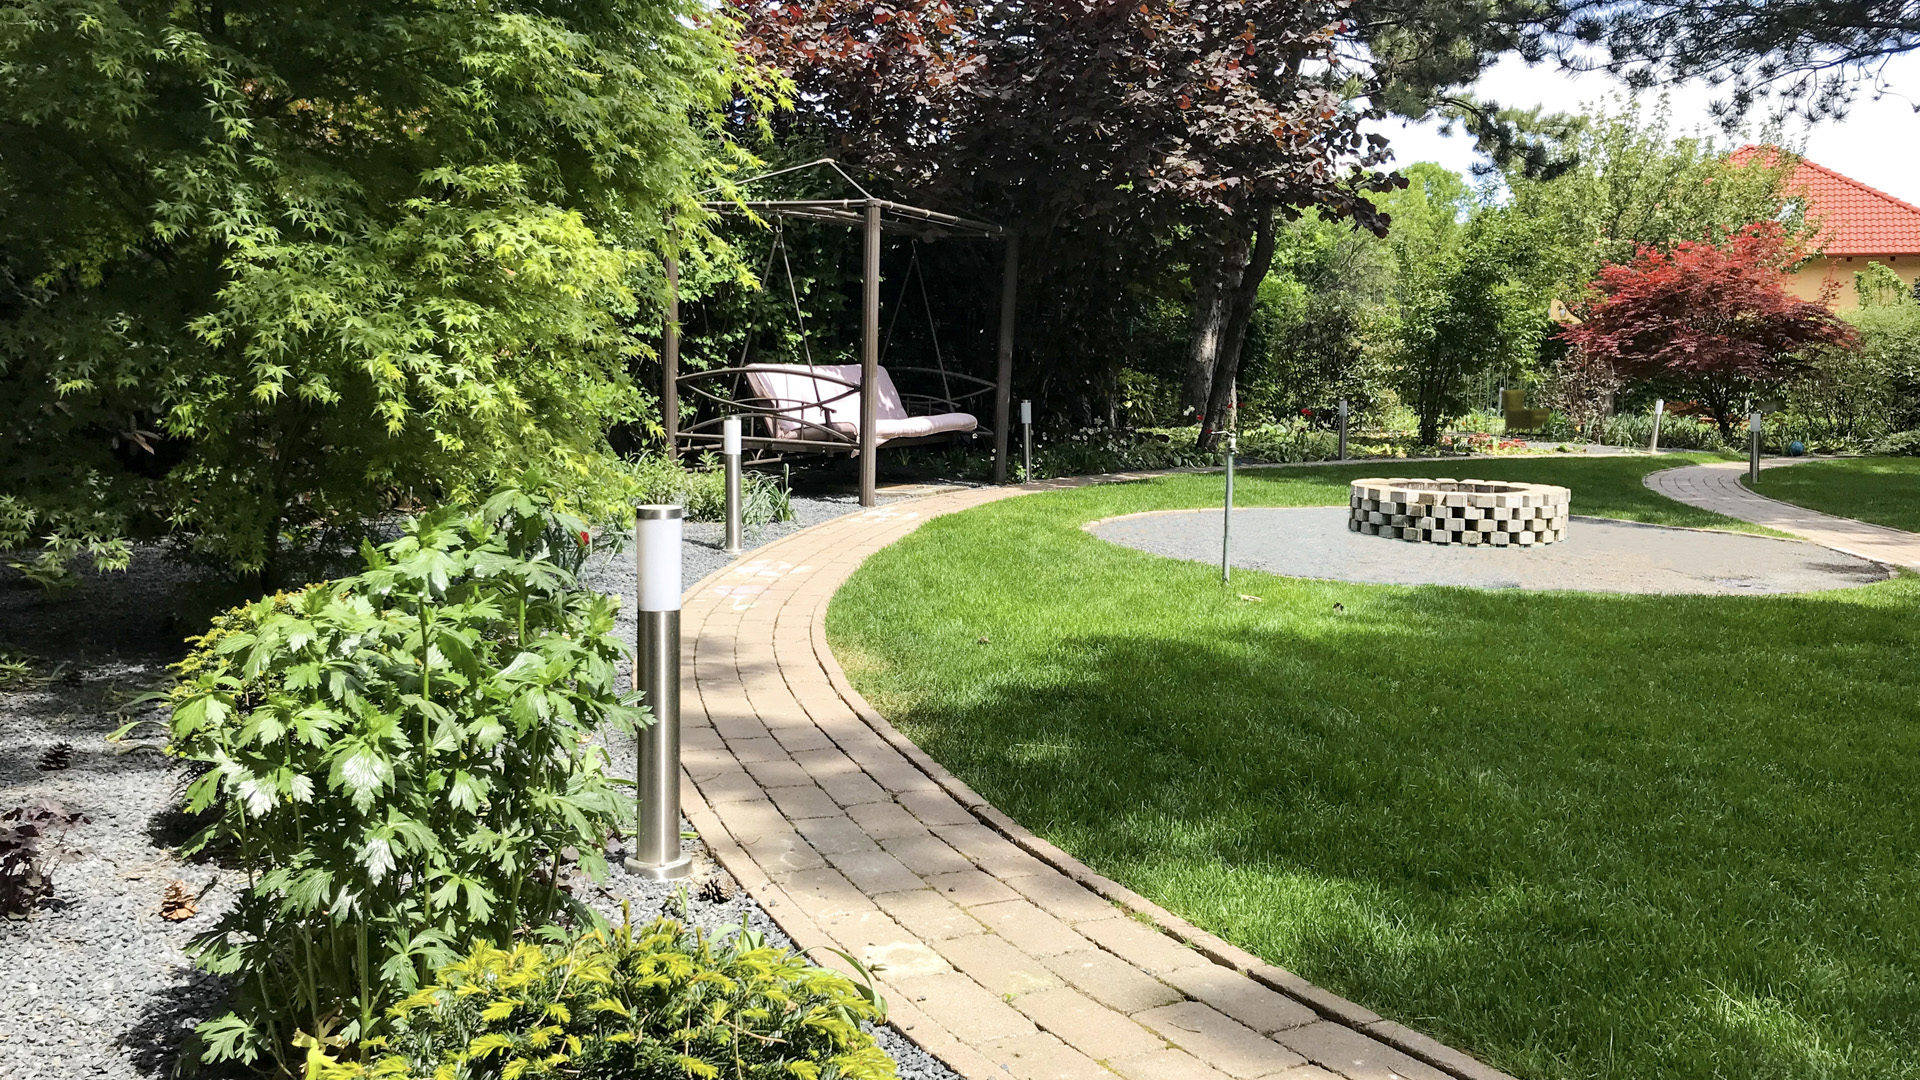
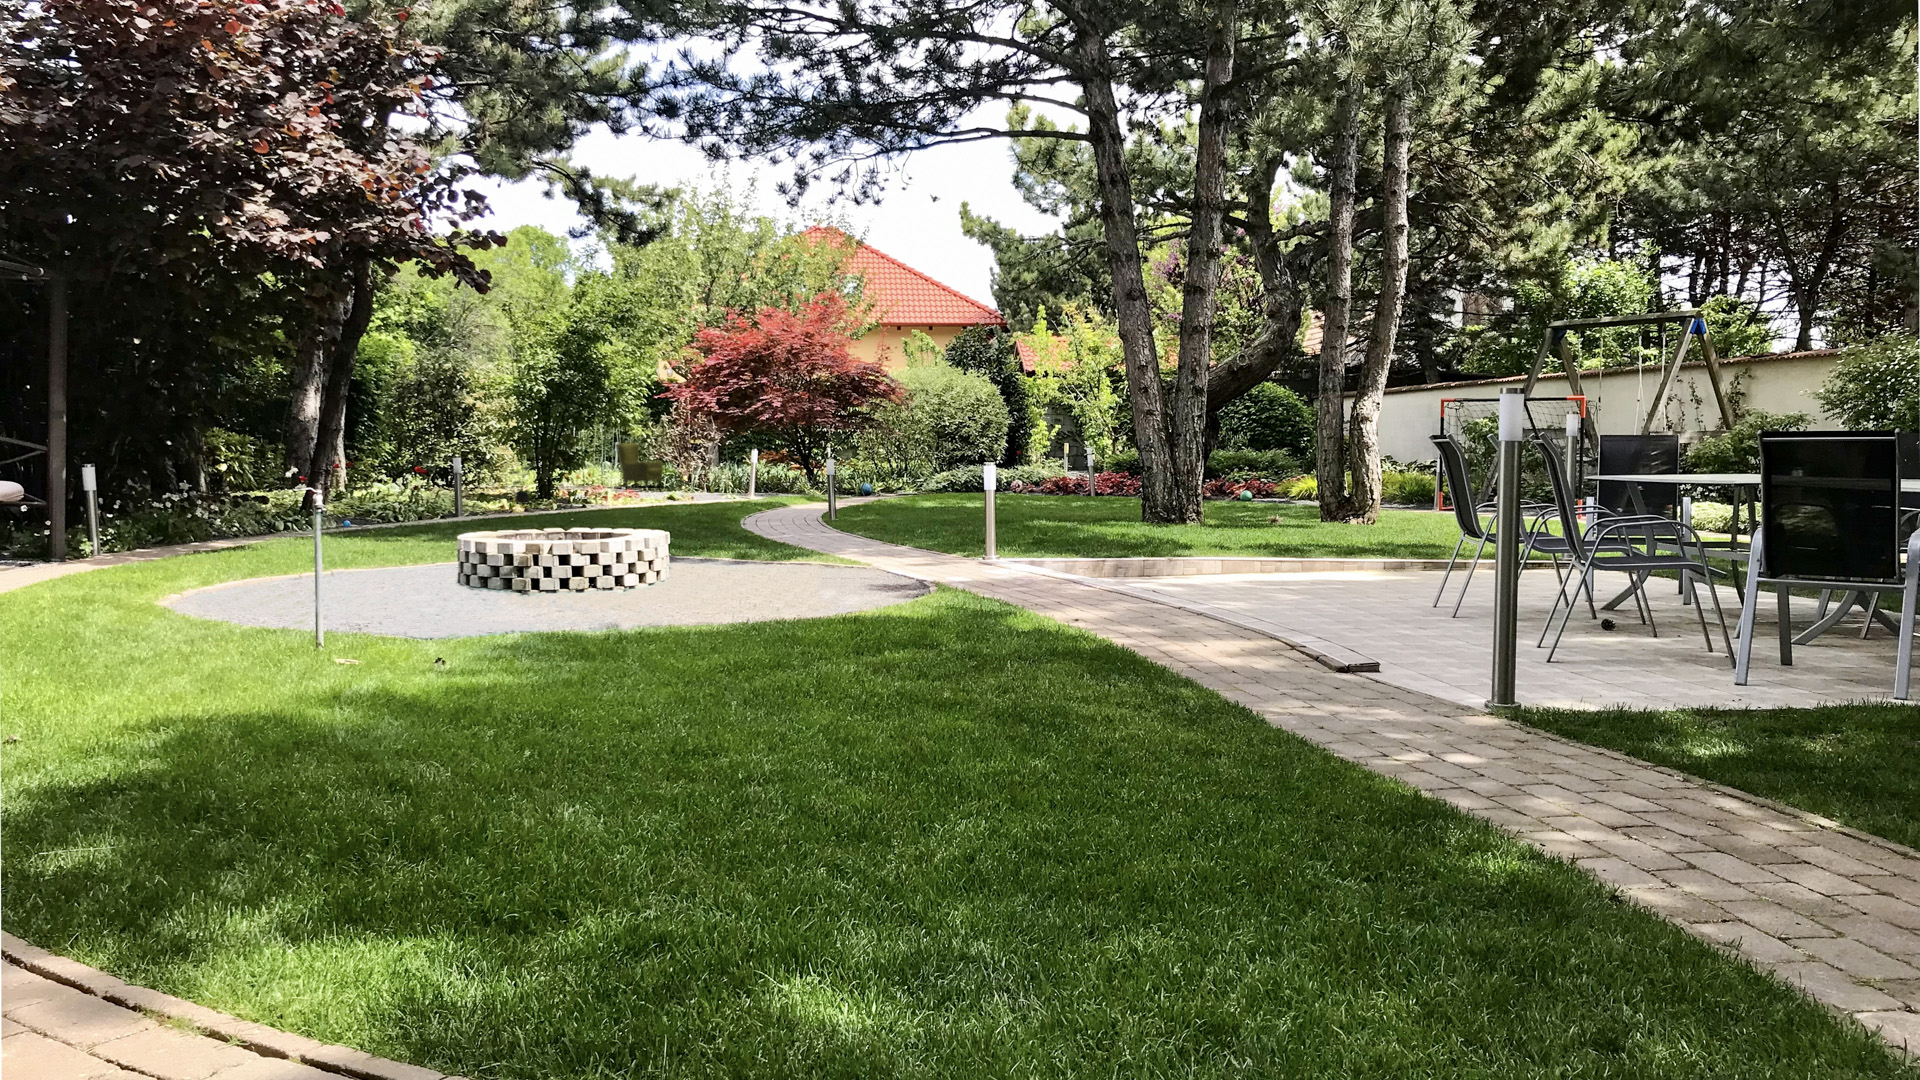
potted plant: none [1391,409,1422,448] -> present [511,465,534,504]

